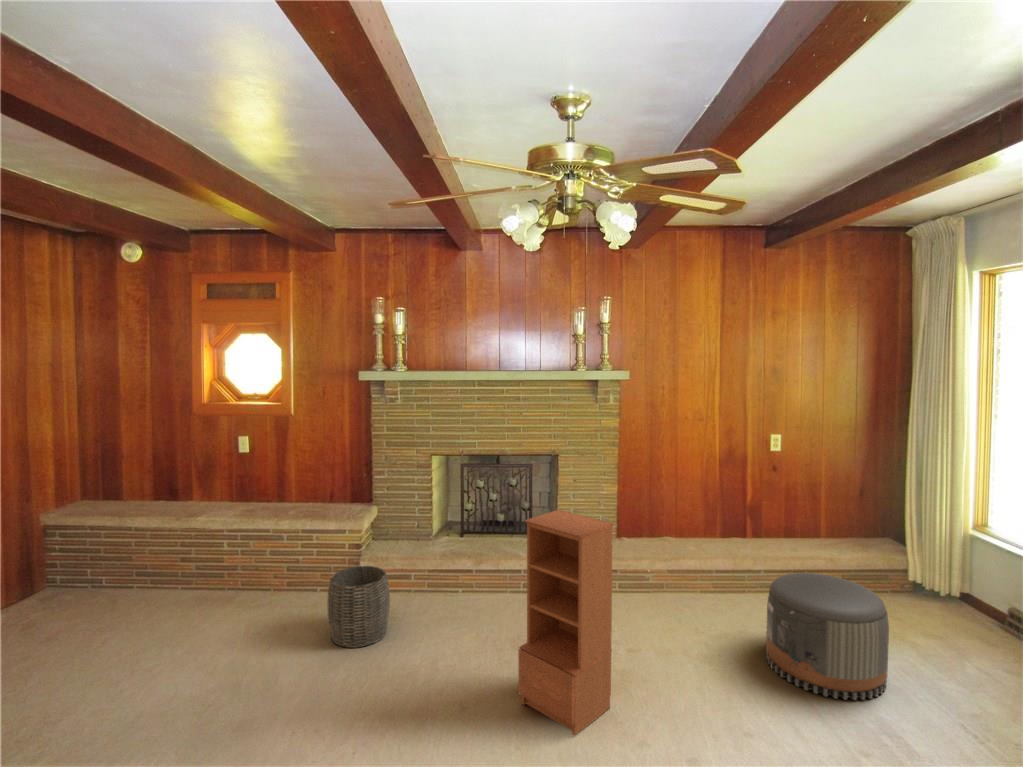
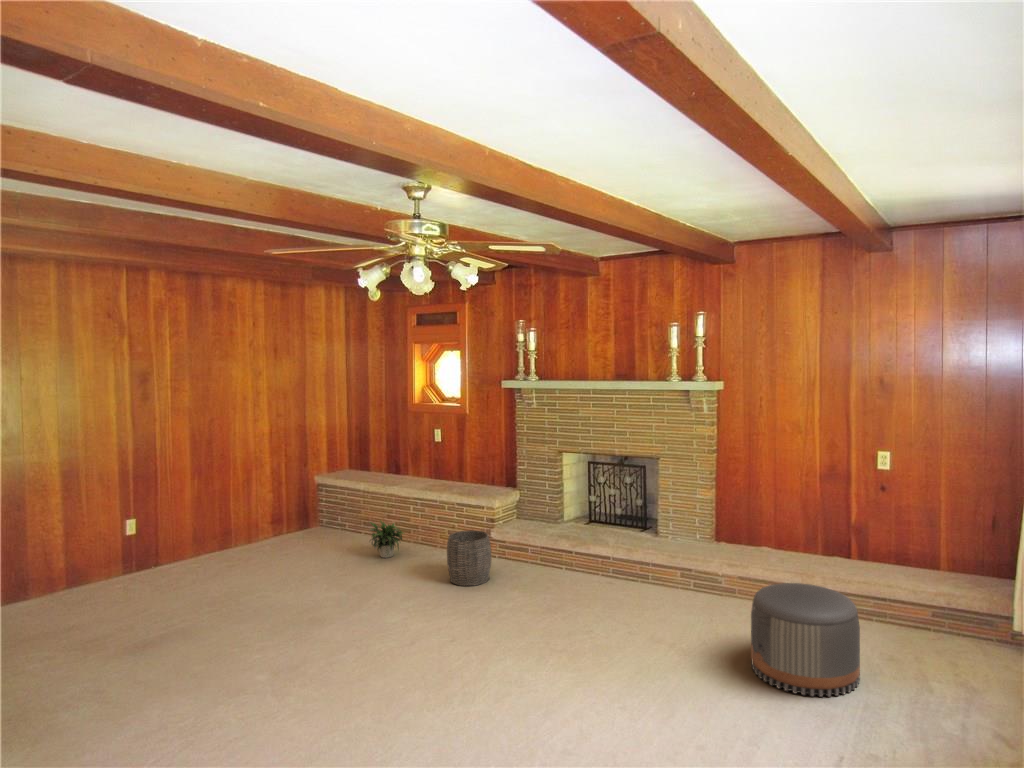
bookcase: present [518,510,613,735] -> none [527,496,588,656]
potted plant: none [162,570,231,626] -> present [370,521,403,558]

